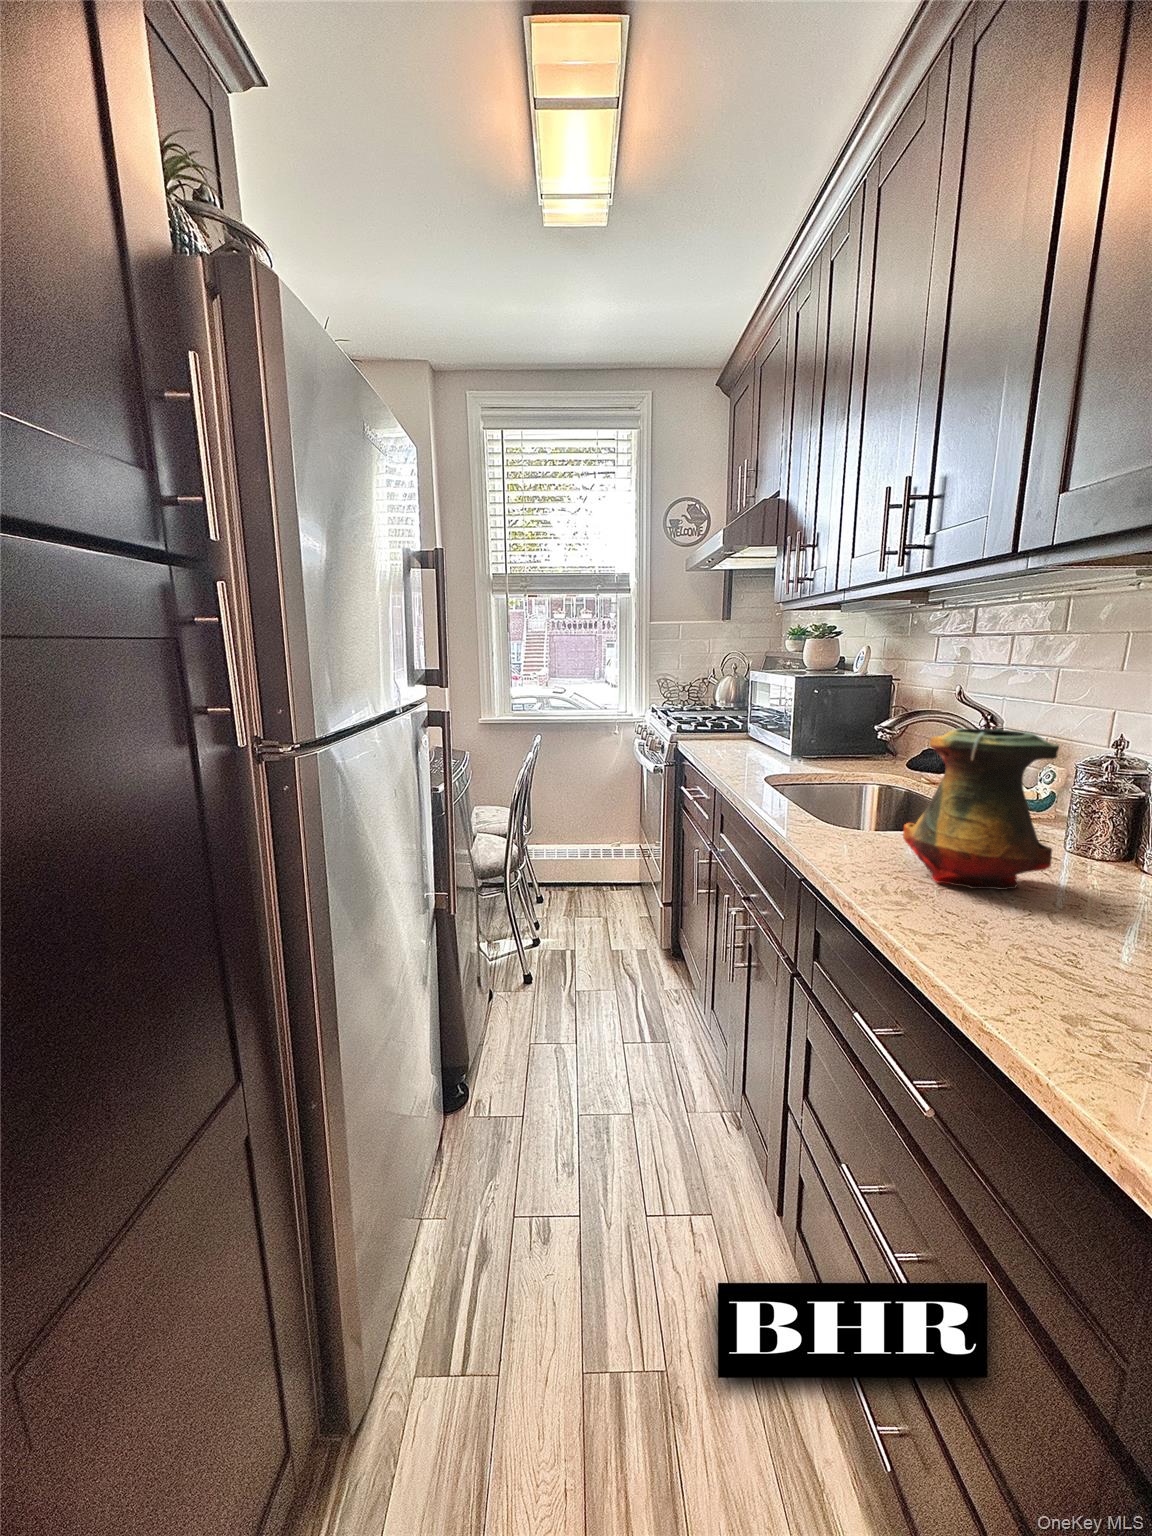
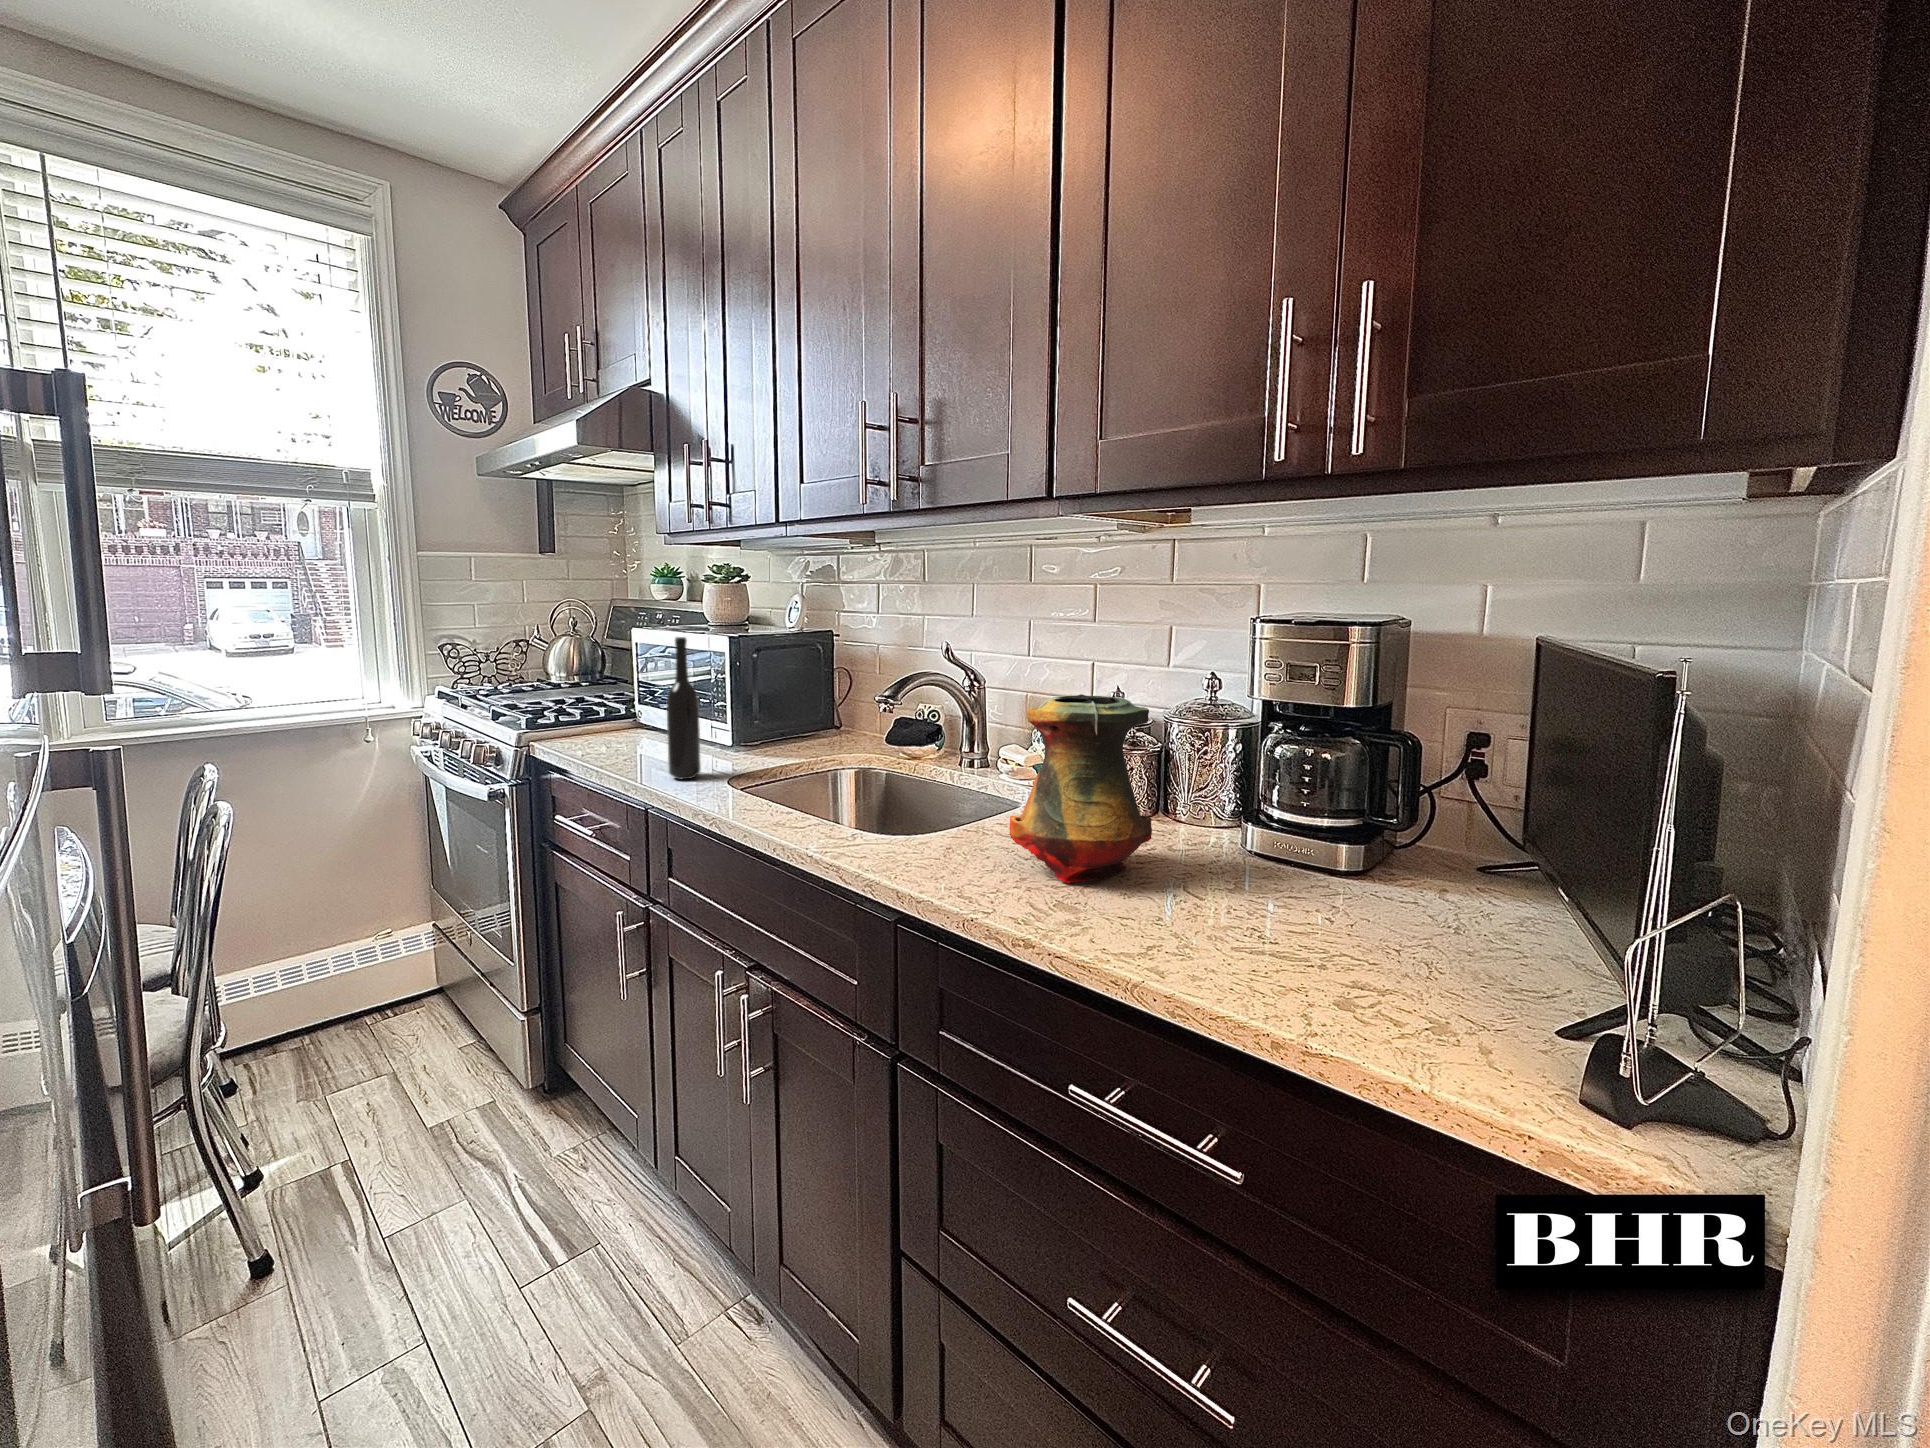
bottle: none [733,676,756,773] -> present [667,637,701,779]

